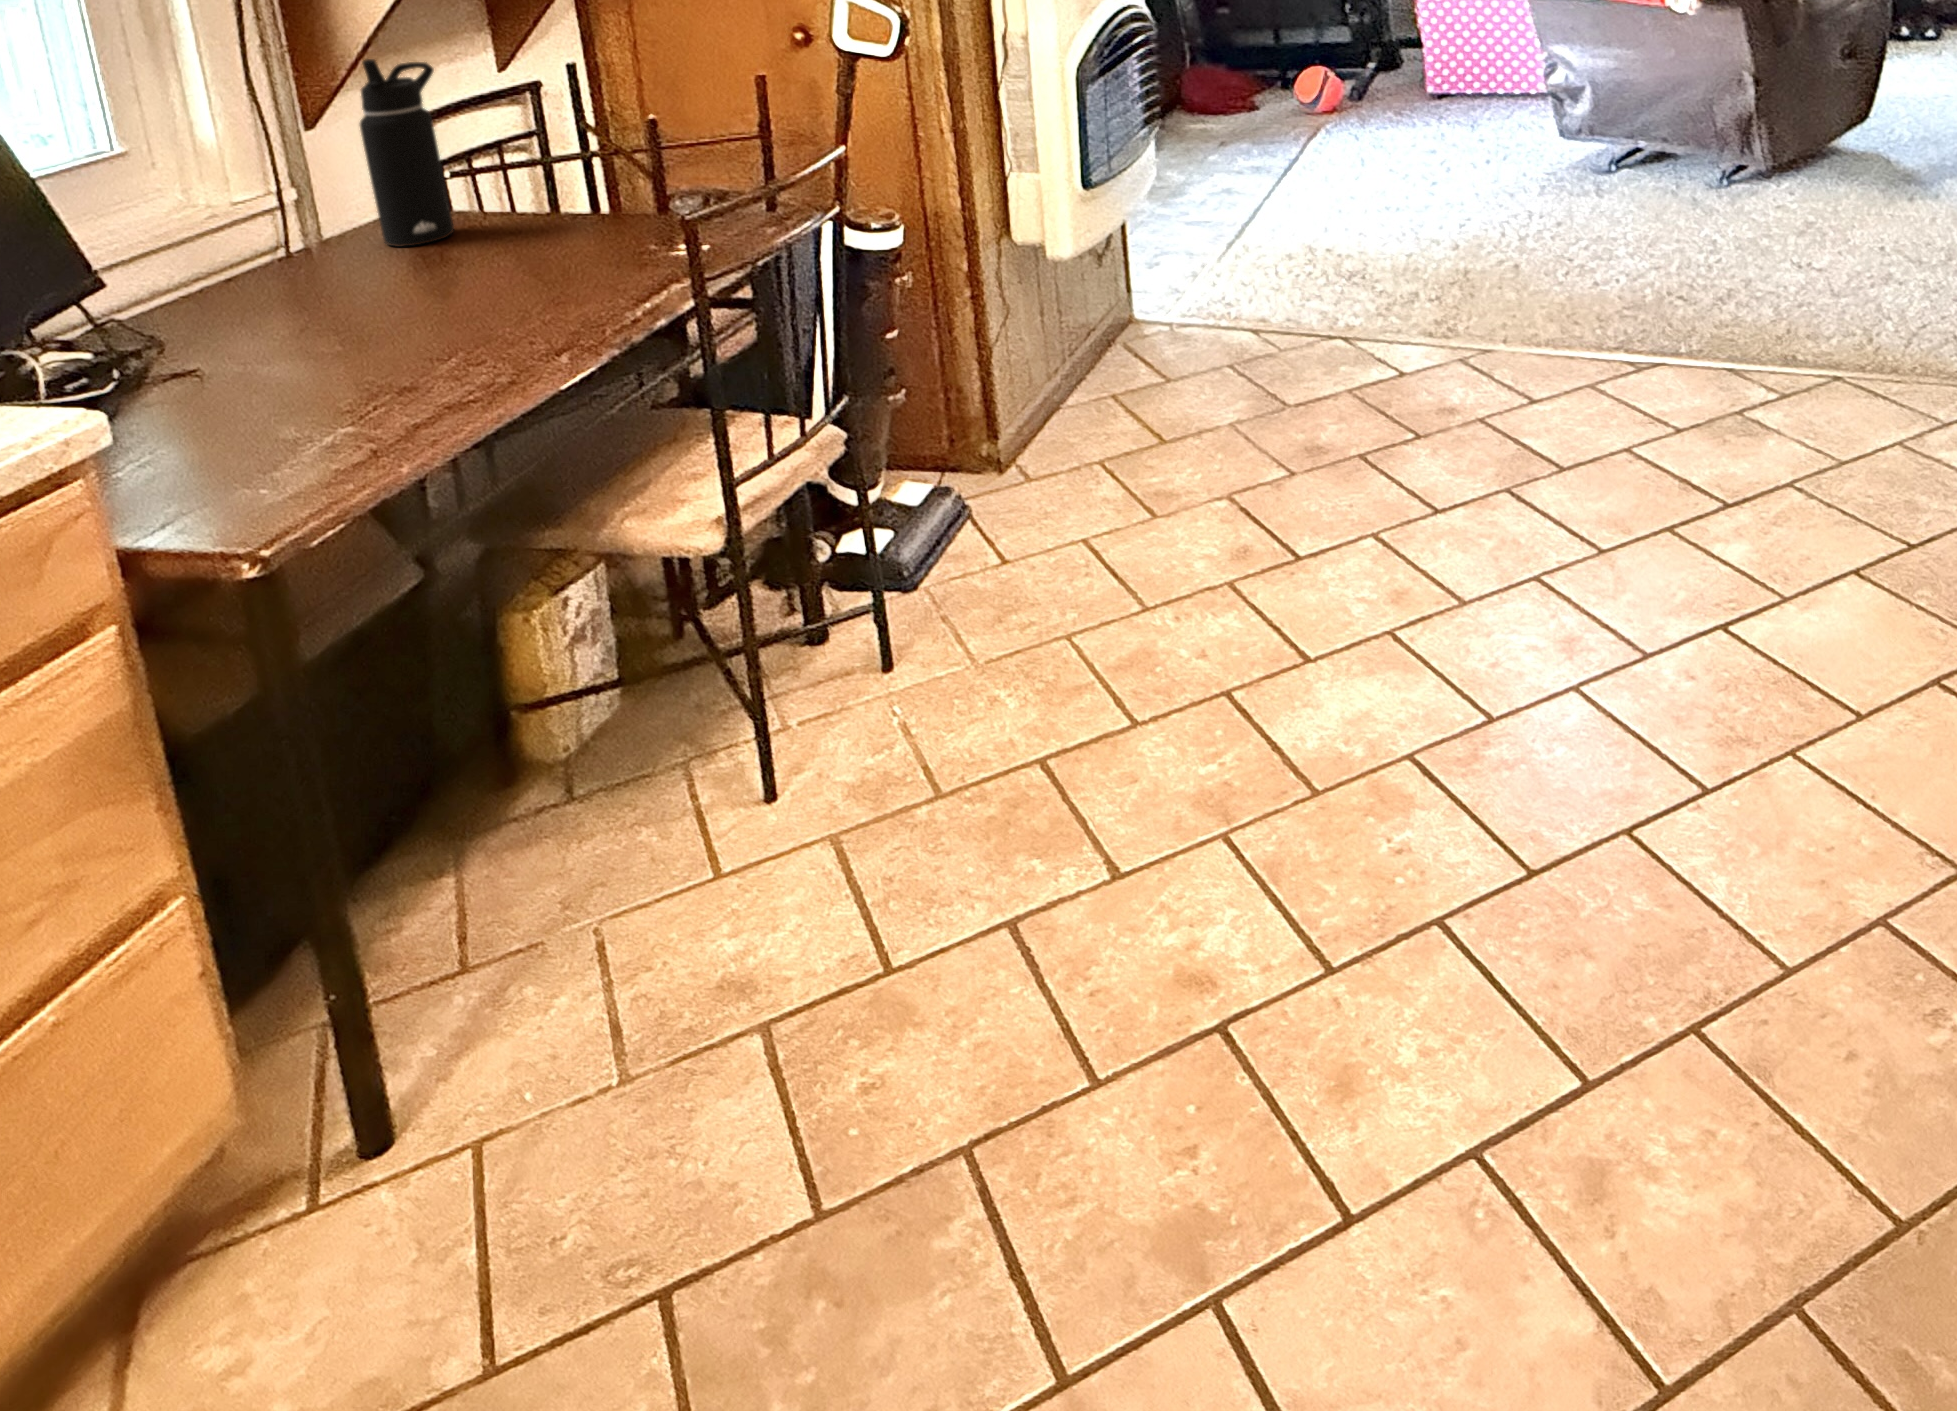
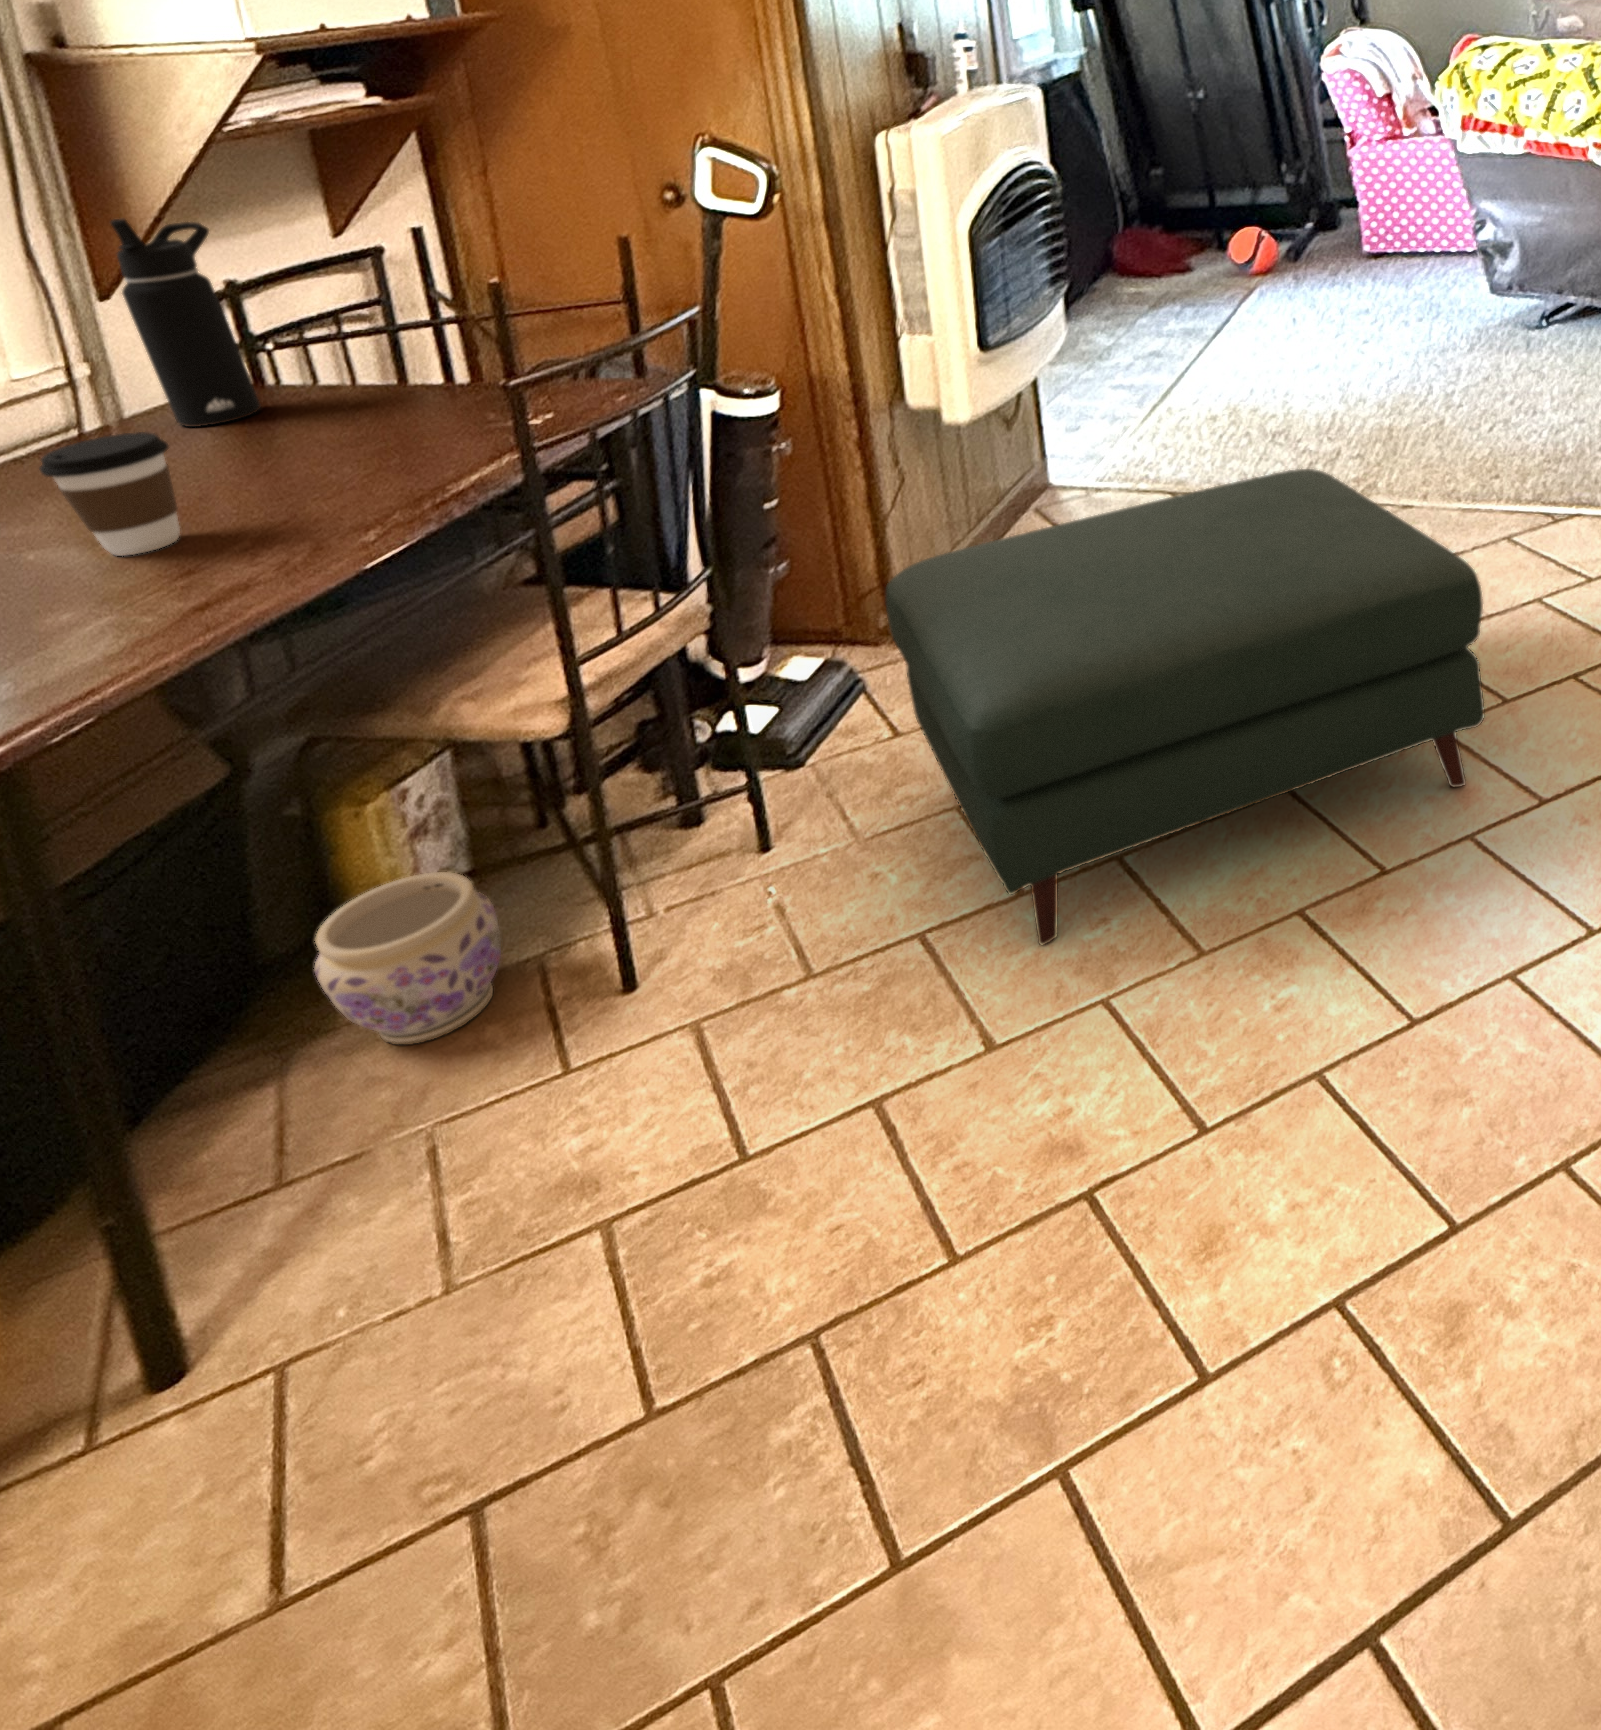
coffee cup: none [338,251,438,361] -> present [40,432,180,556]
ottoman: none [1004,315,1591,783] -> present [886,469,1485,945]
planter: none [476,679,637,850] -> present [315,872,501,1045]

